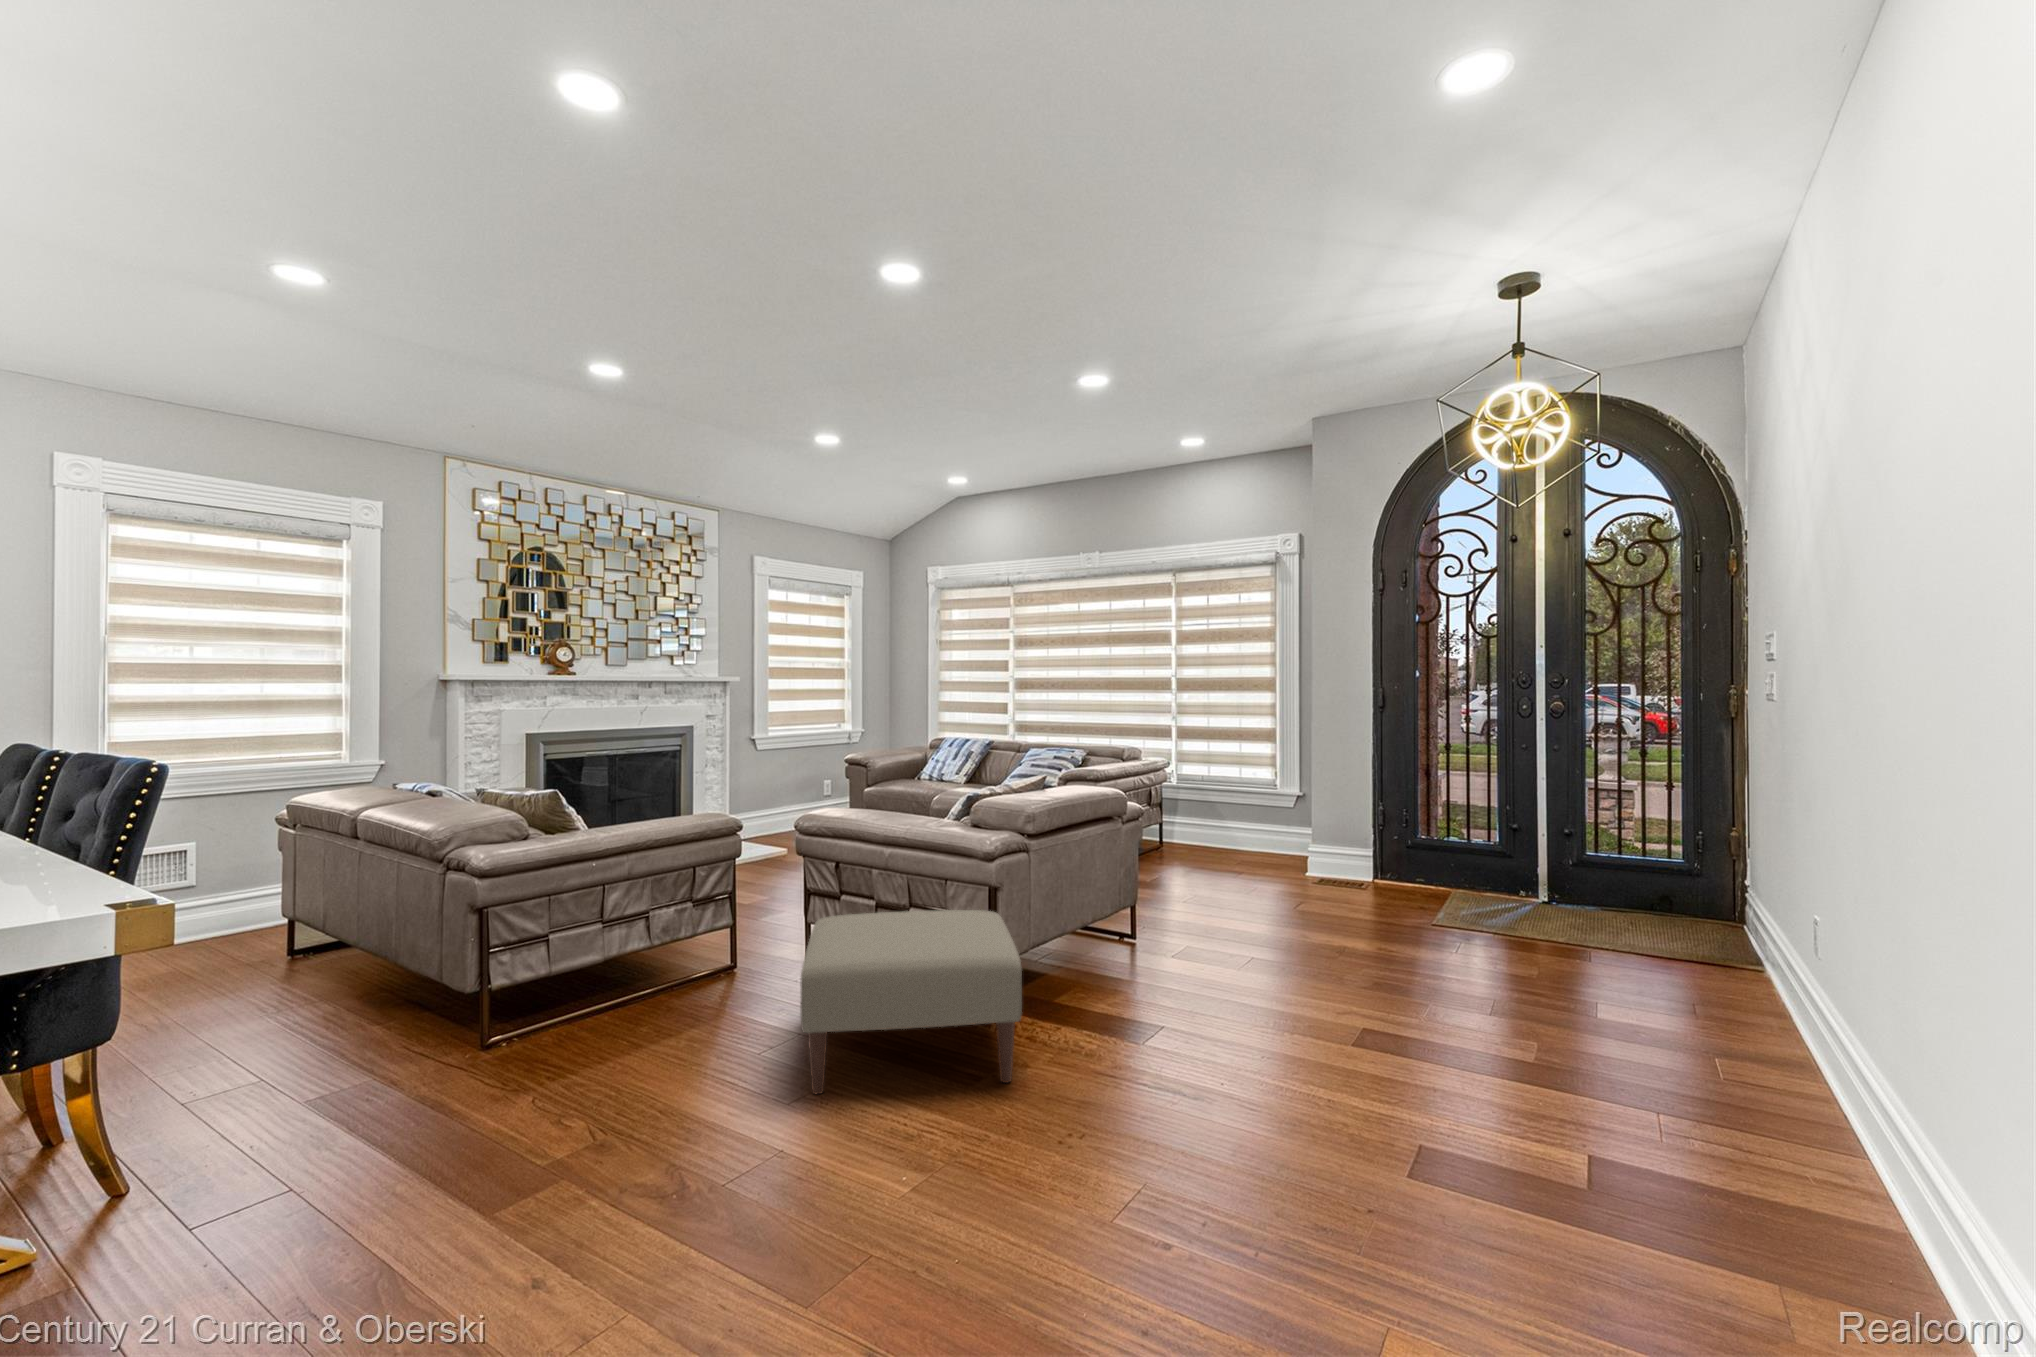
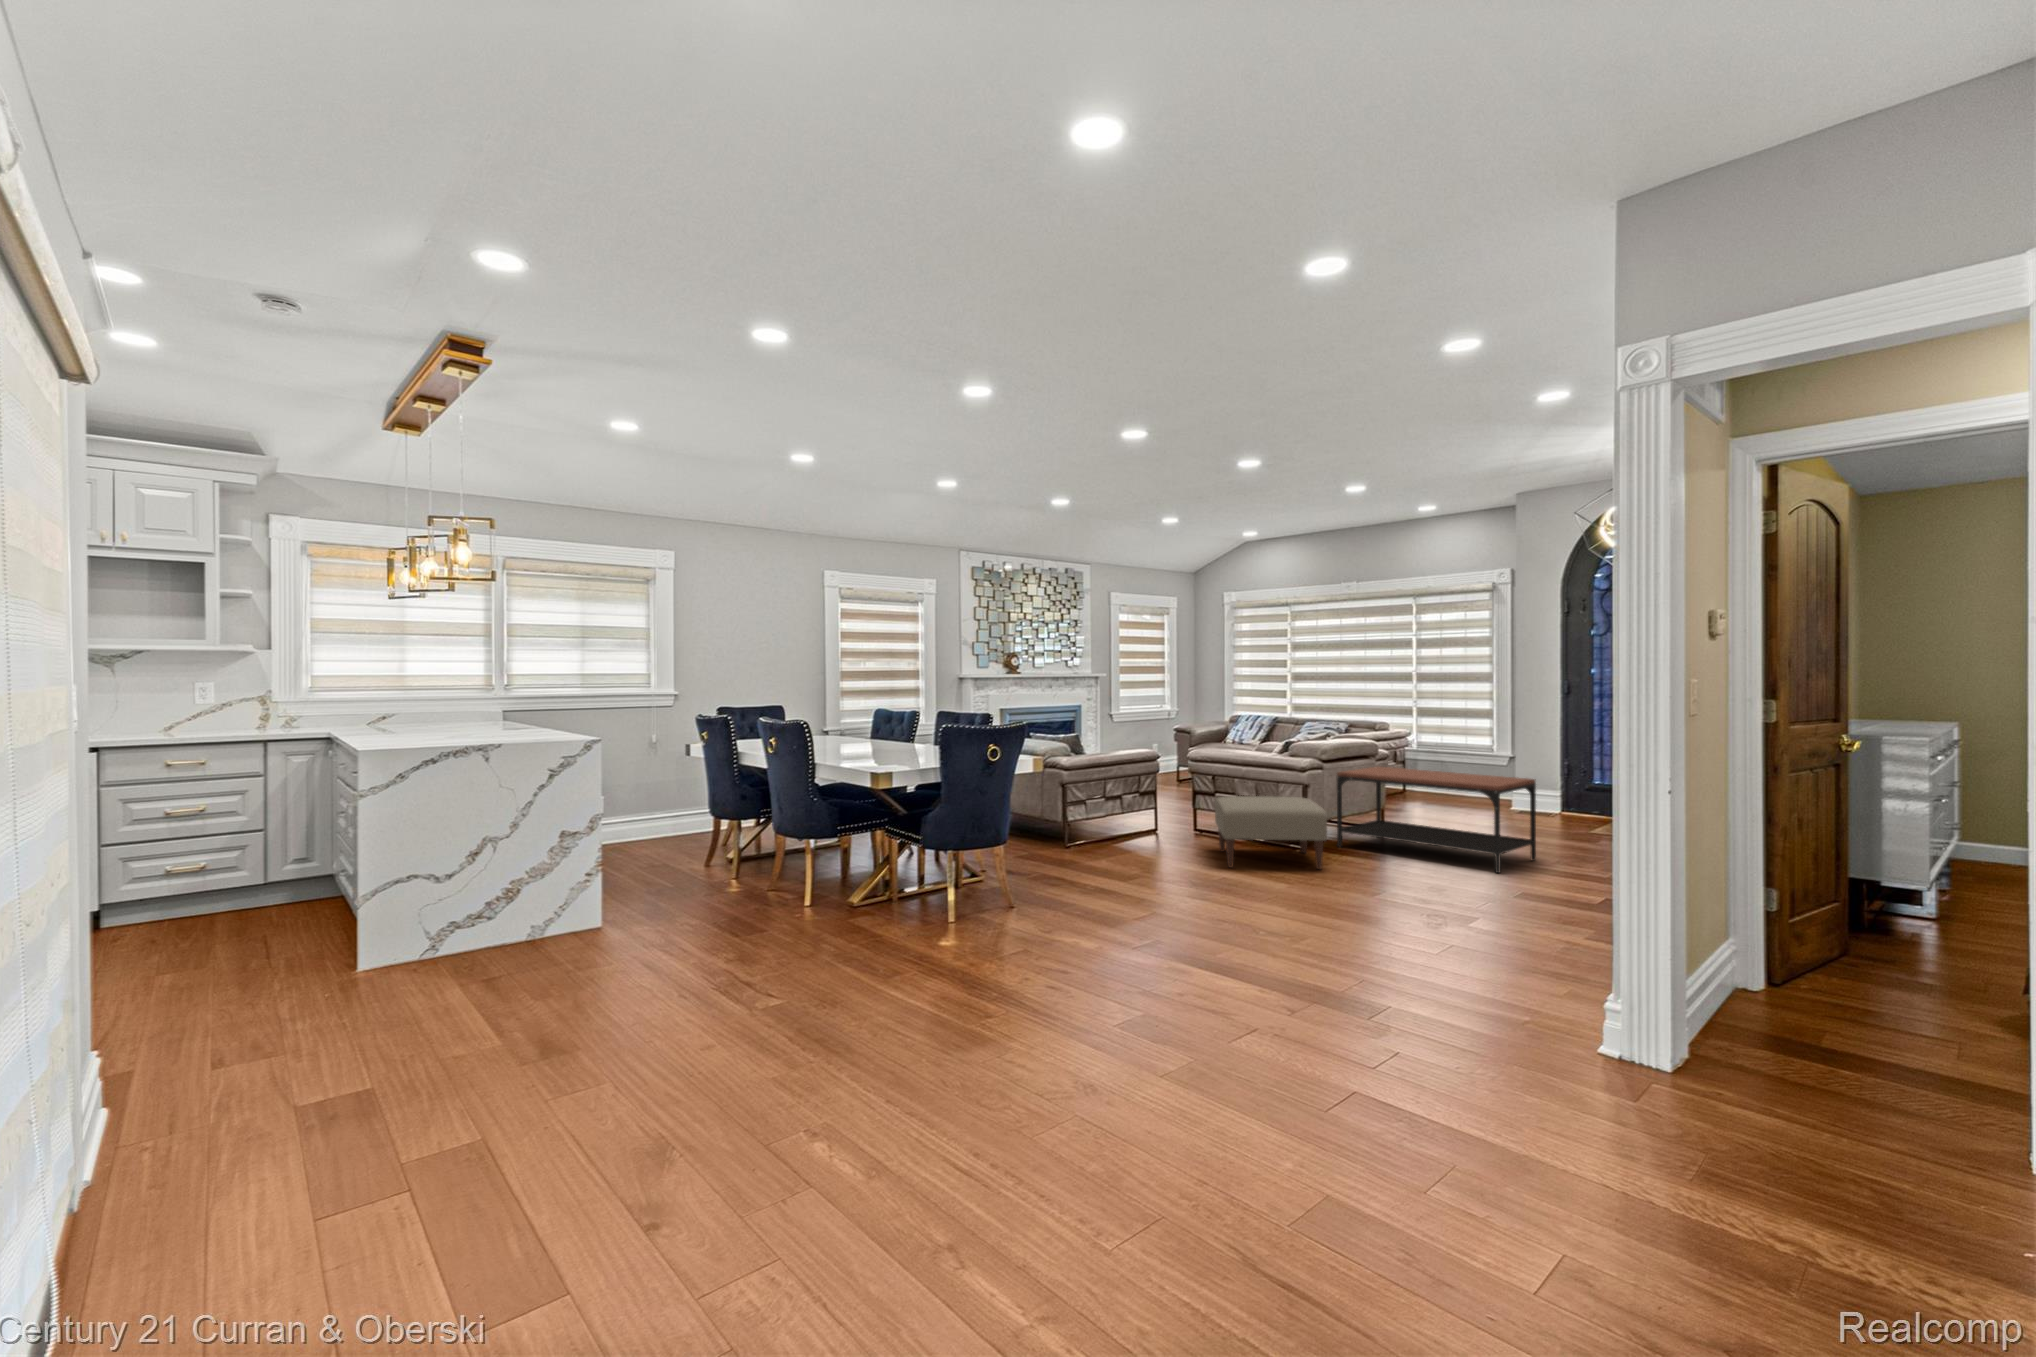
coffee table: none [1052,834,1393,1062] -> present [1337,767,1536,873]

